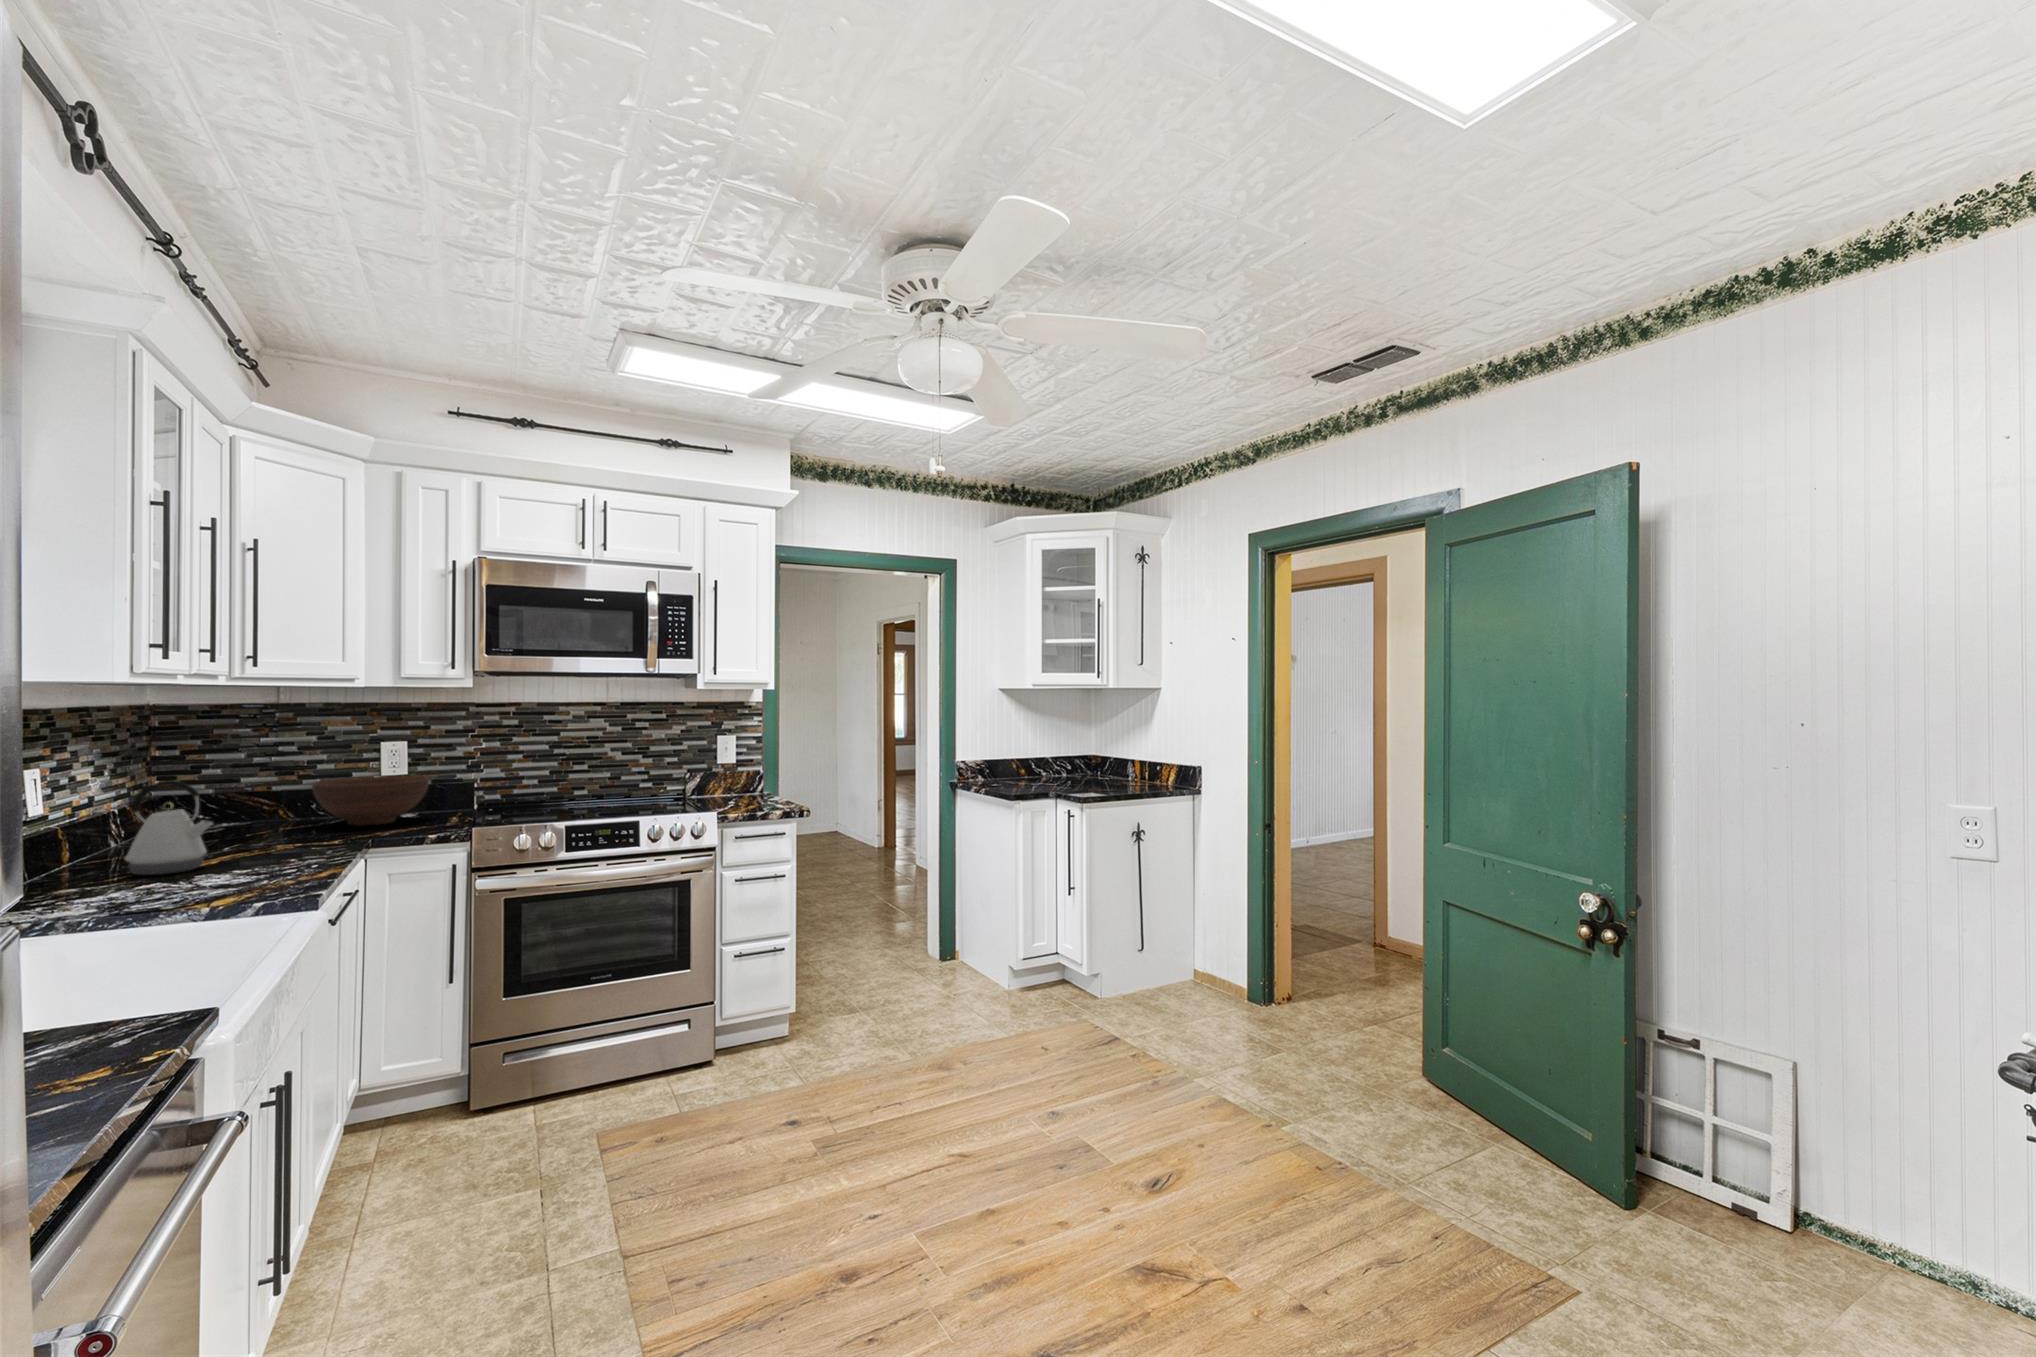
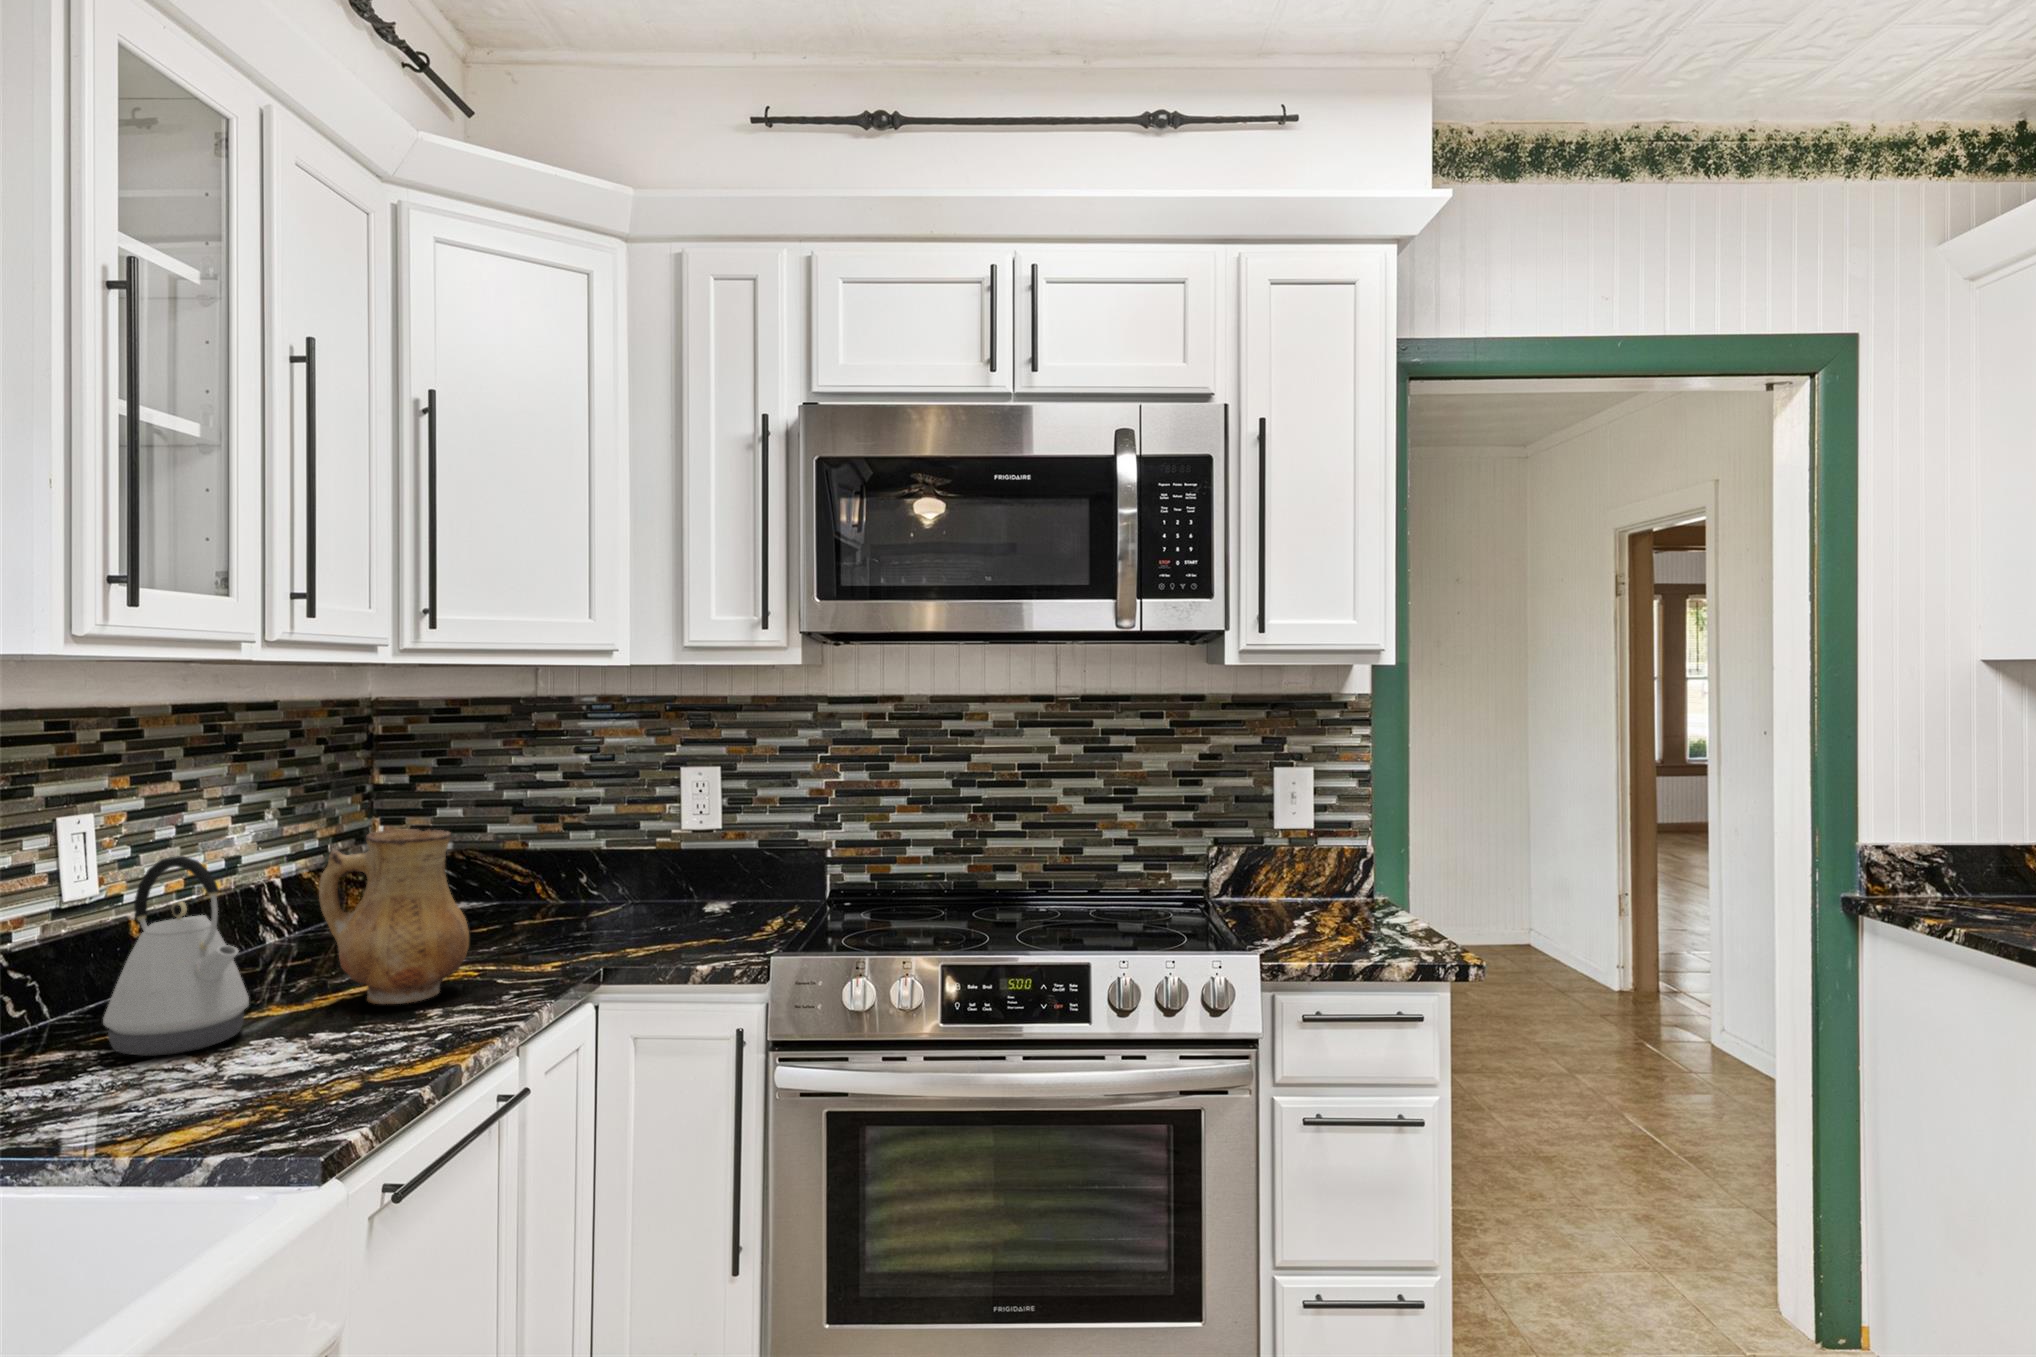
ceramic pitcher: none [223,770,309,854] -> present [319,829,469,1004]
fruit bowl: present [312,776,430,826] -> none [550,830,736,928]

